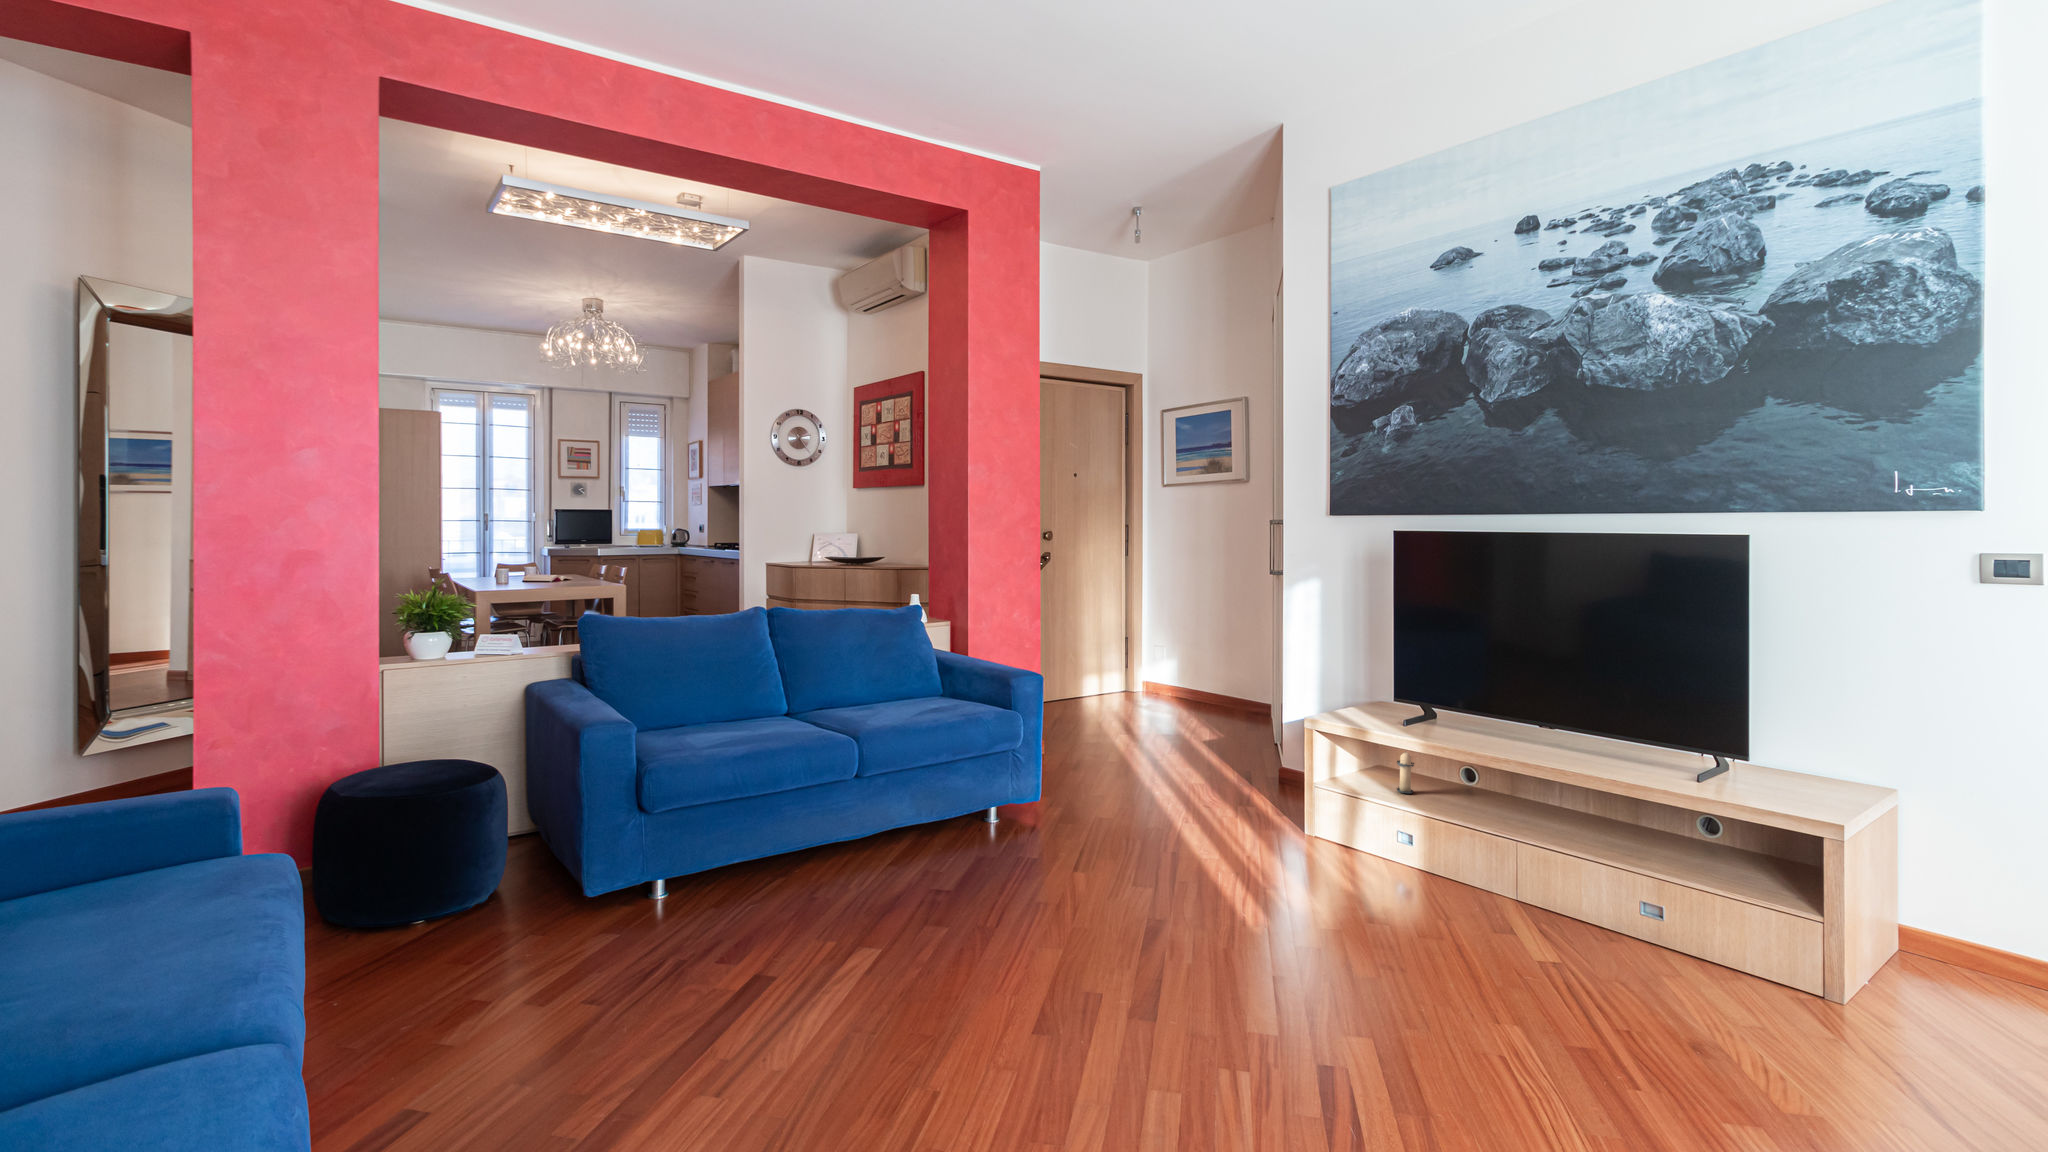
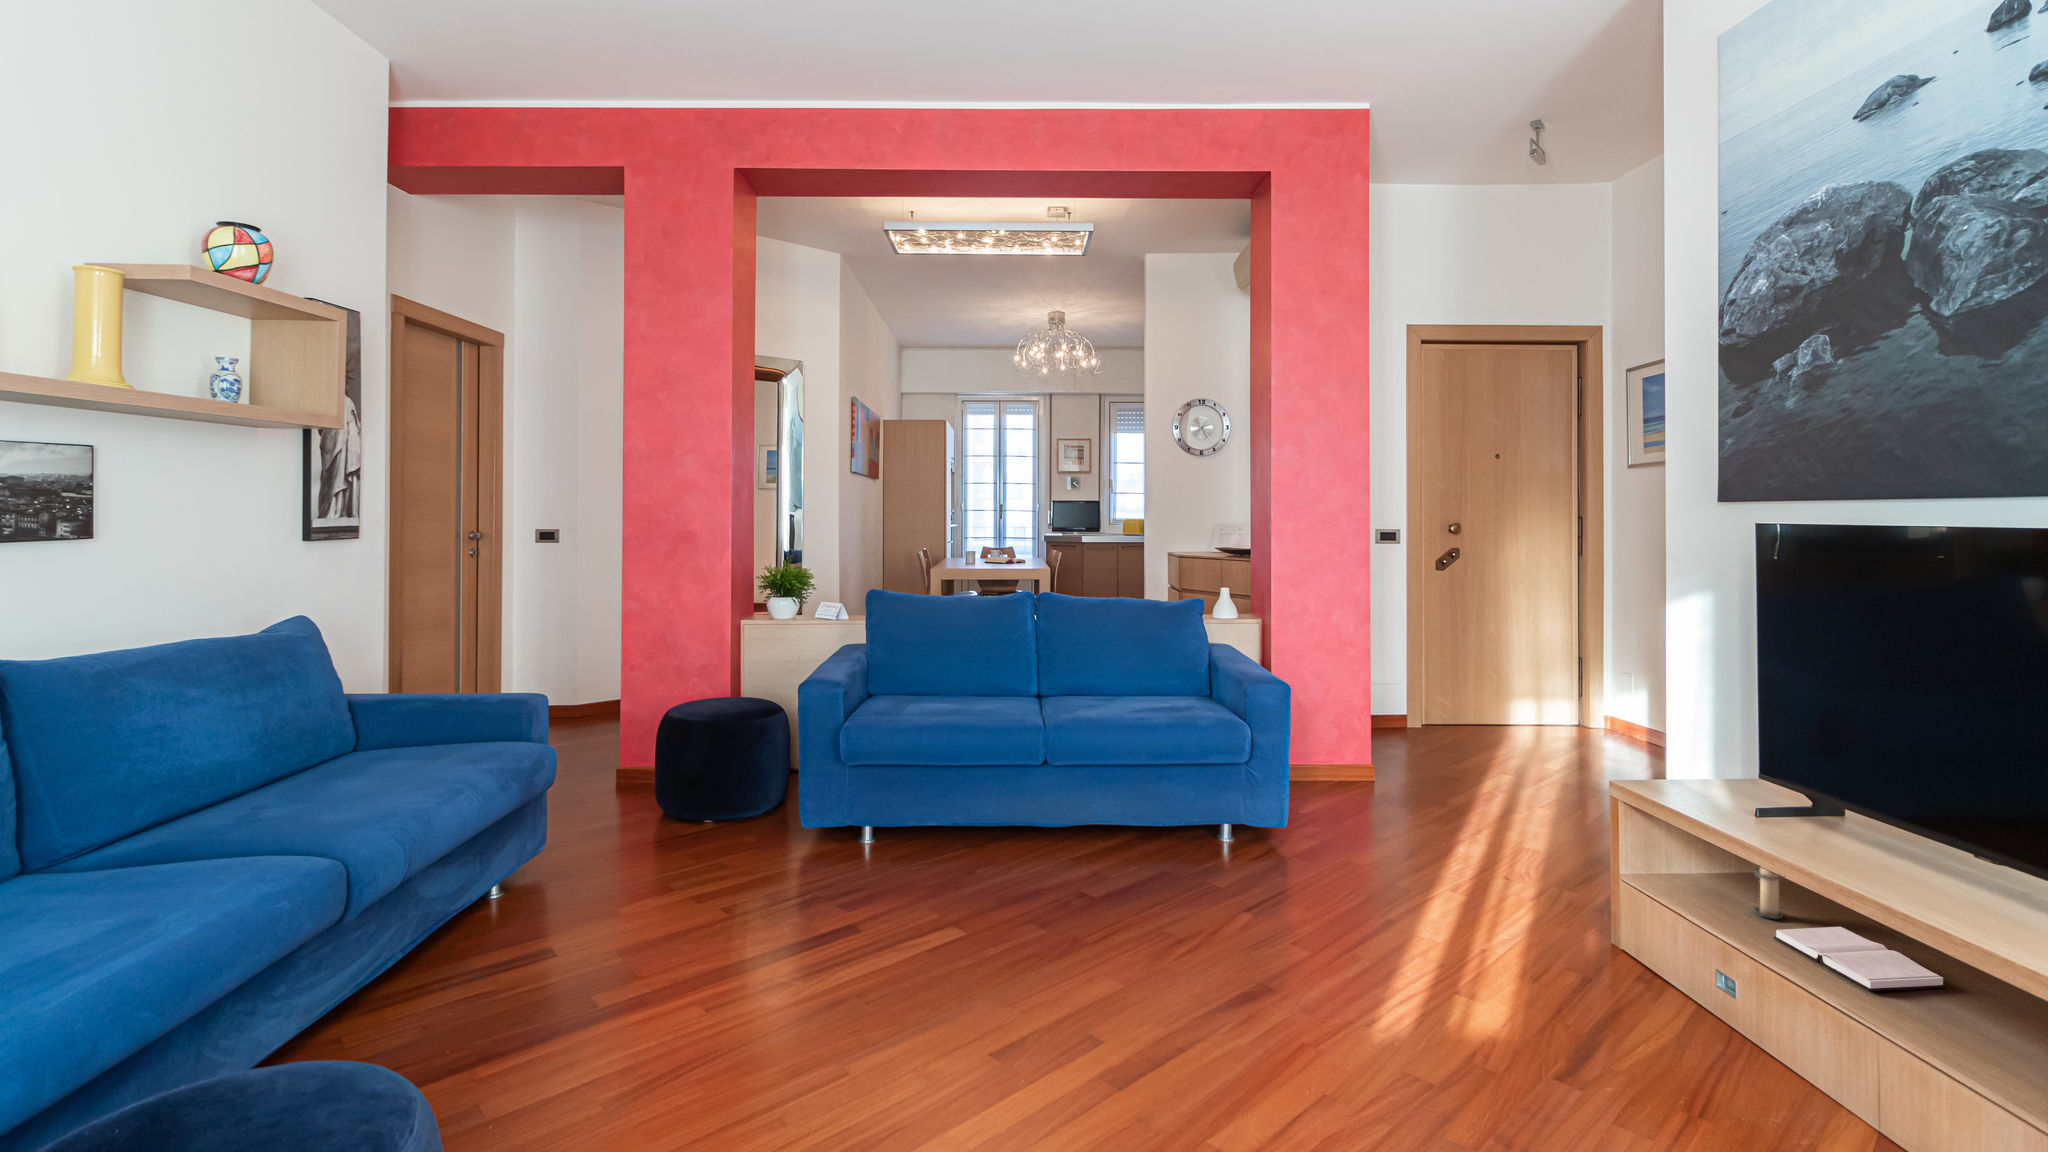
hardback book: none [1421,791,1519,821] -> present [1774,927,1946,991]

